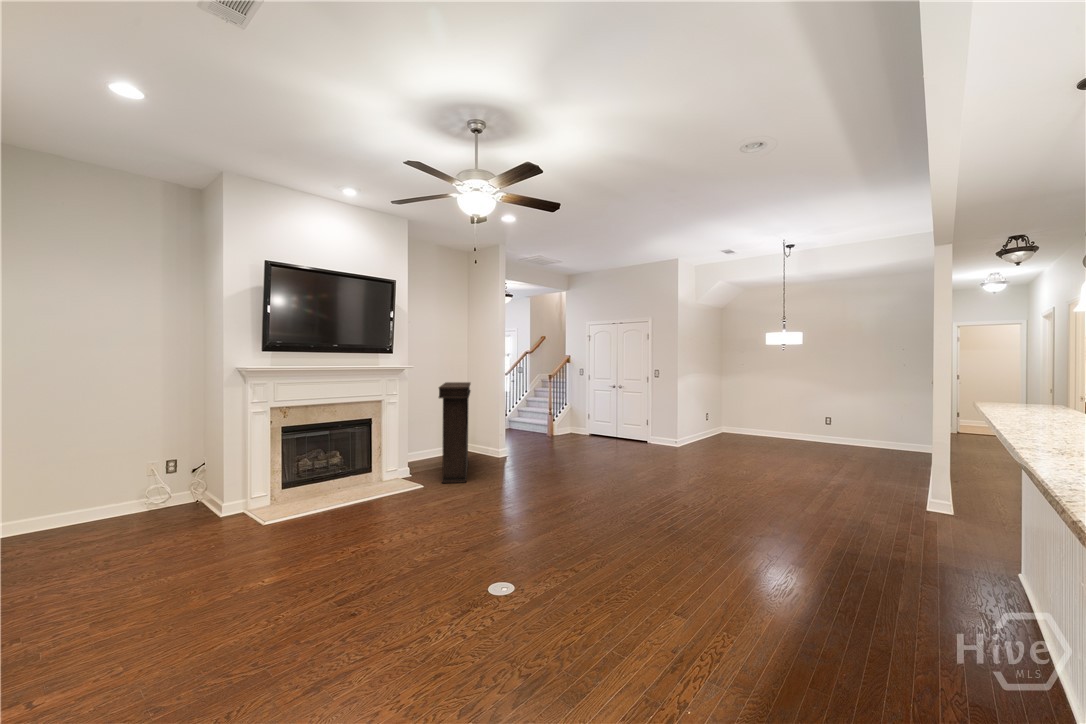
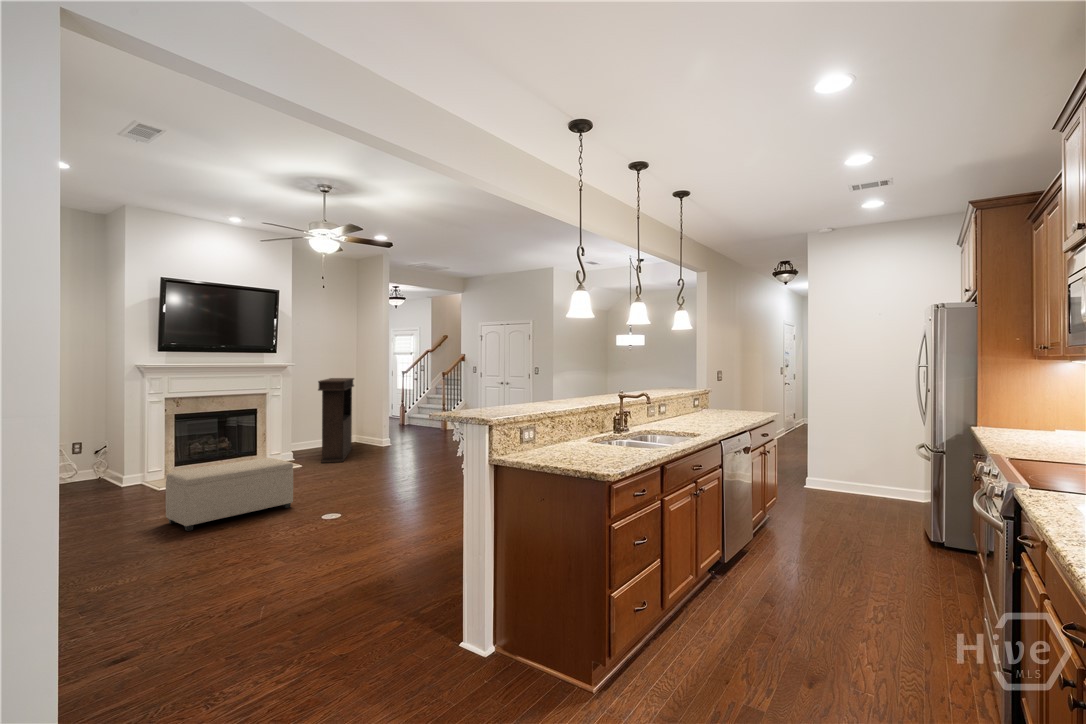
ottoman: none [271,492,432,610] -> present [166,458,293,531]

